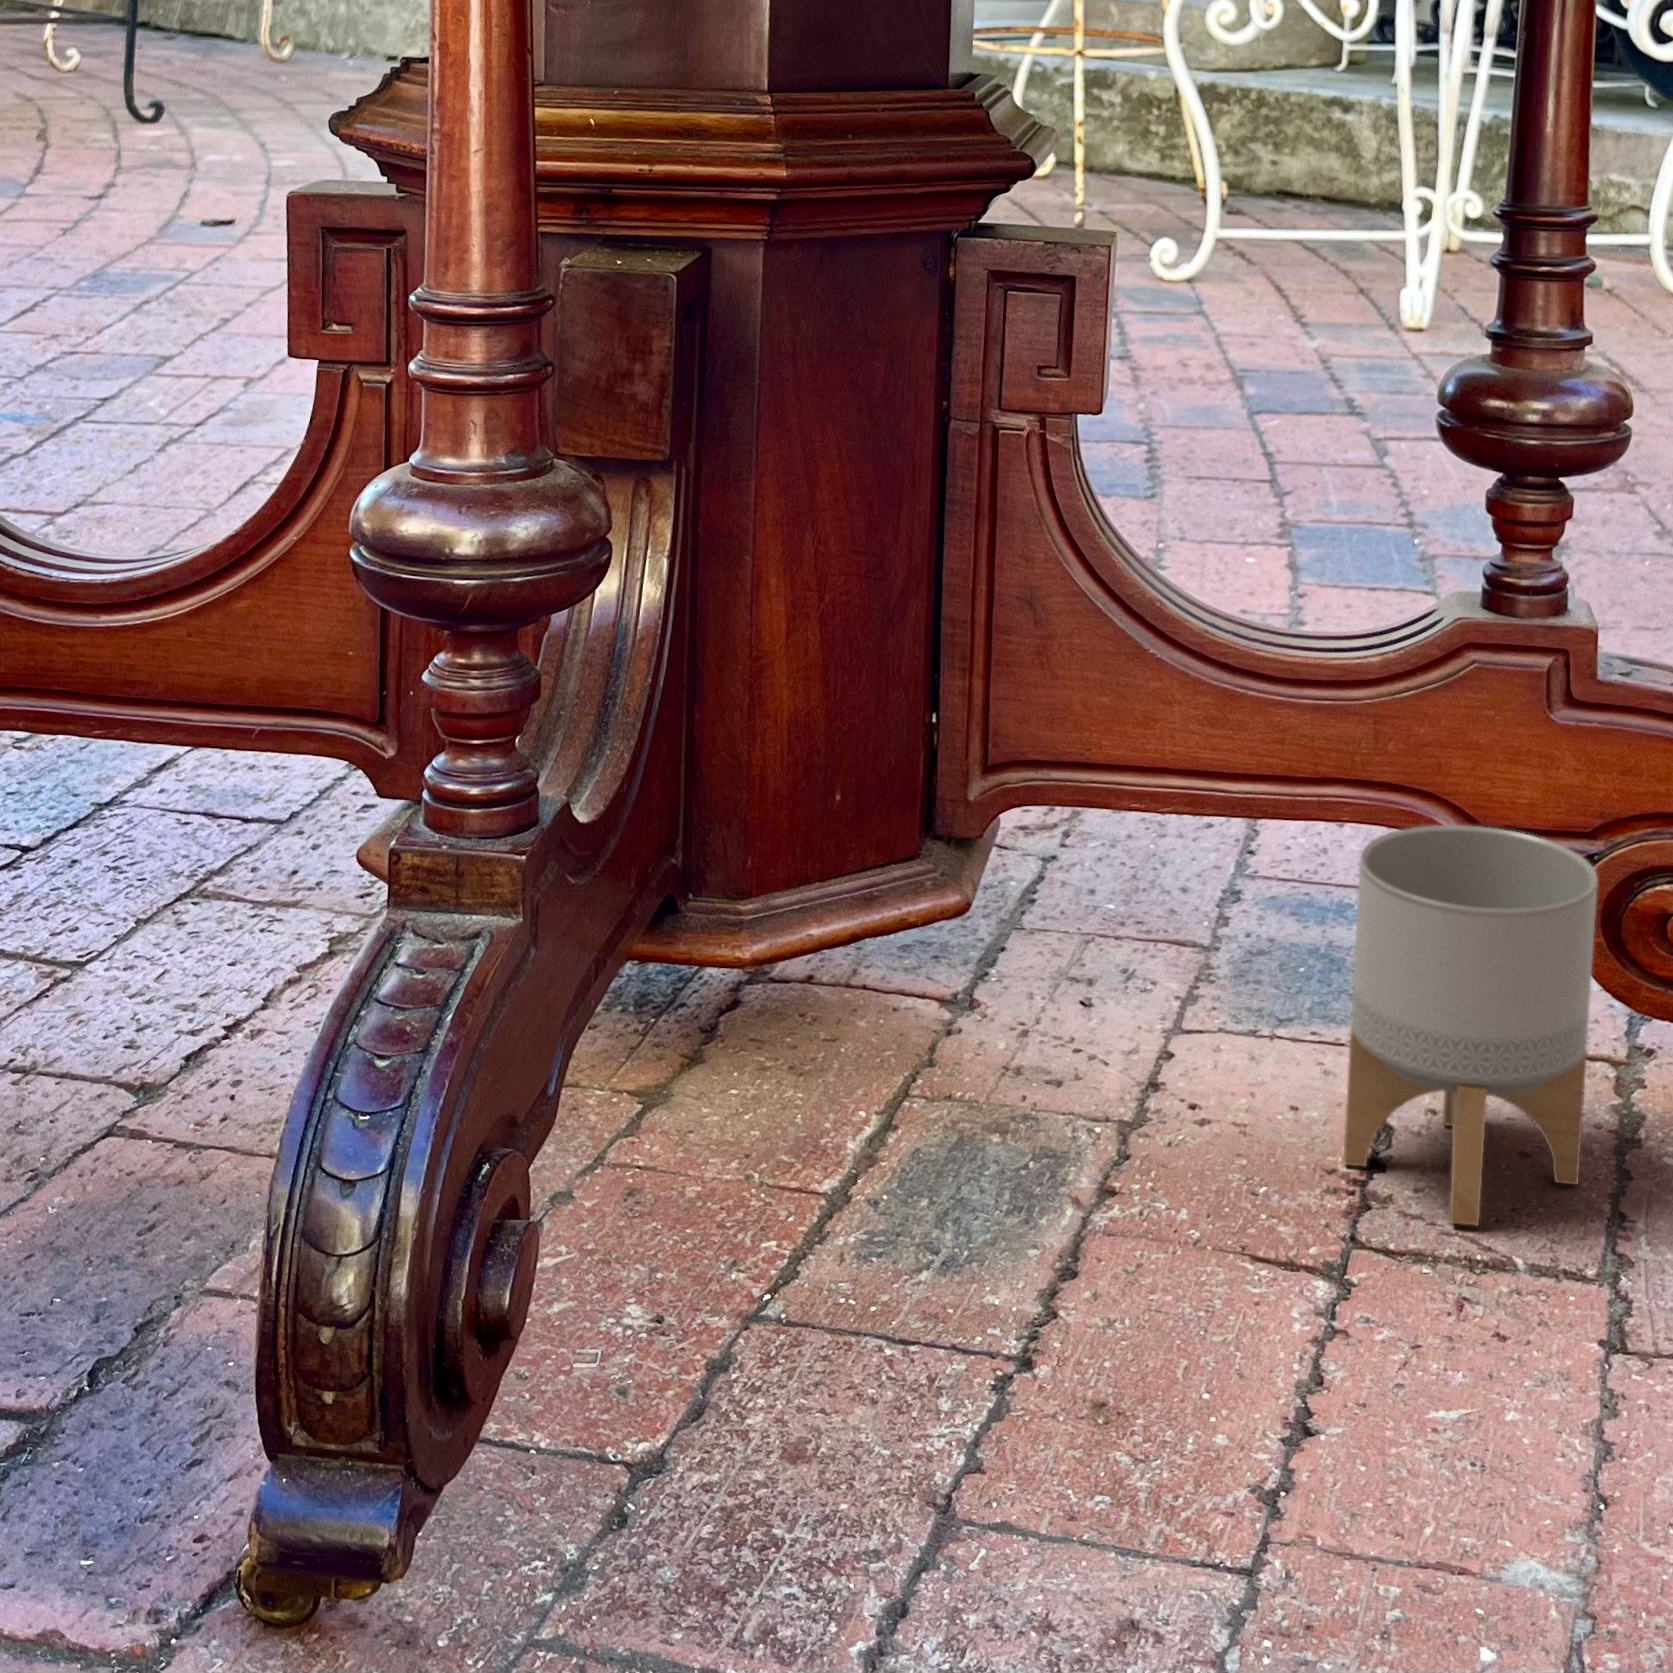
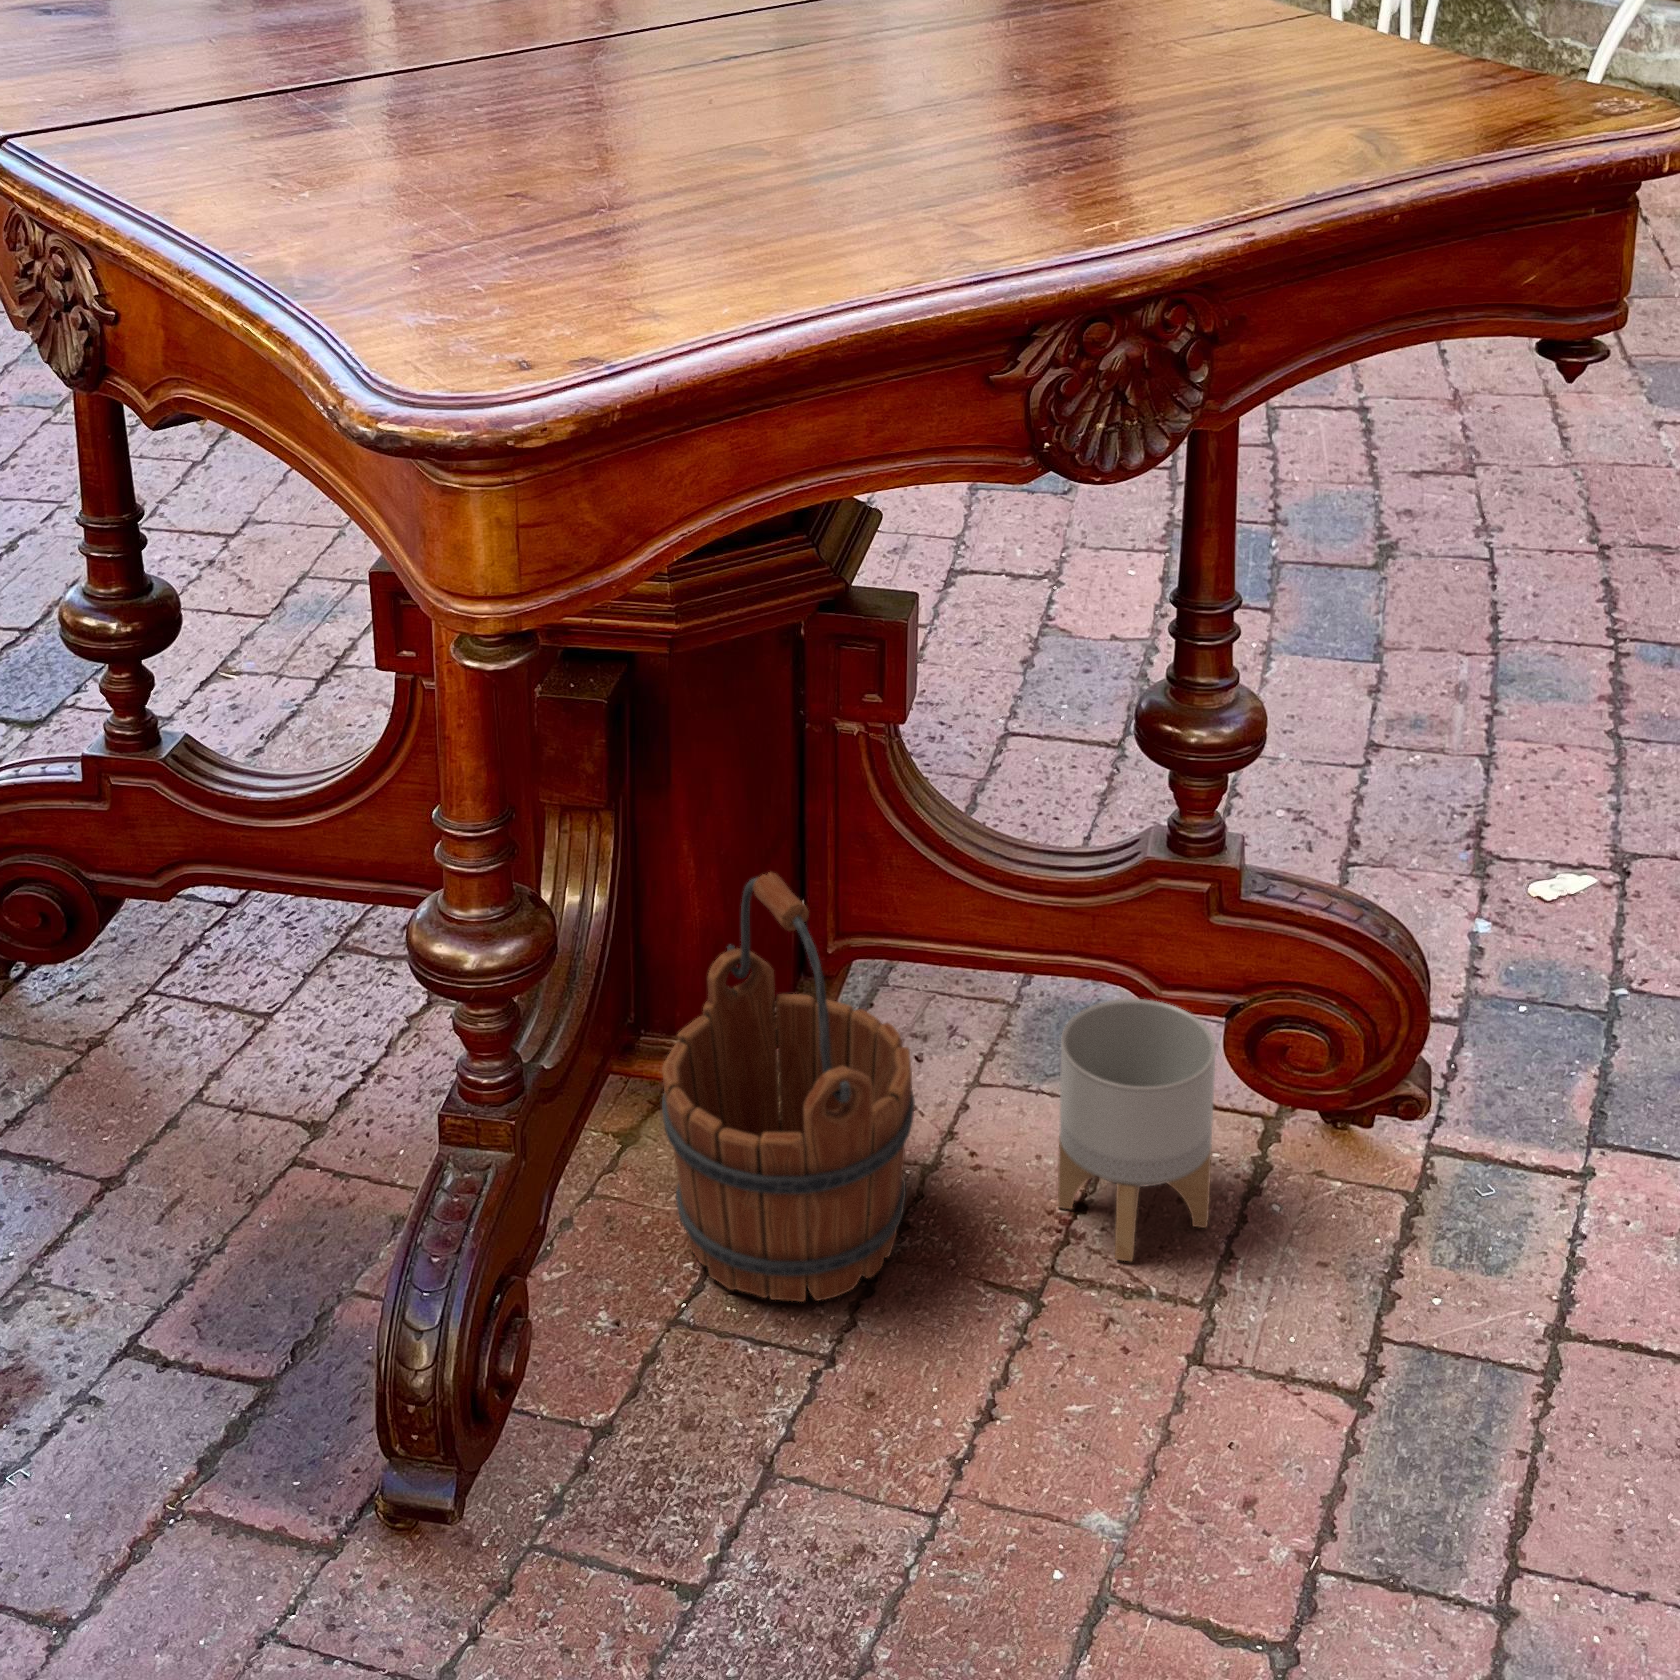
wooden bucket: none [741,560,1144,1284] -> present [662,872,915,1302]

